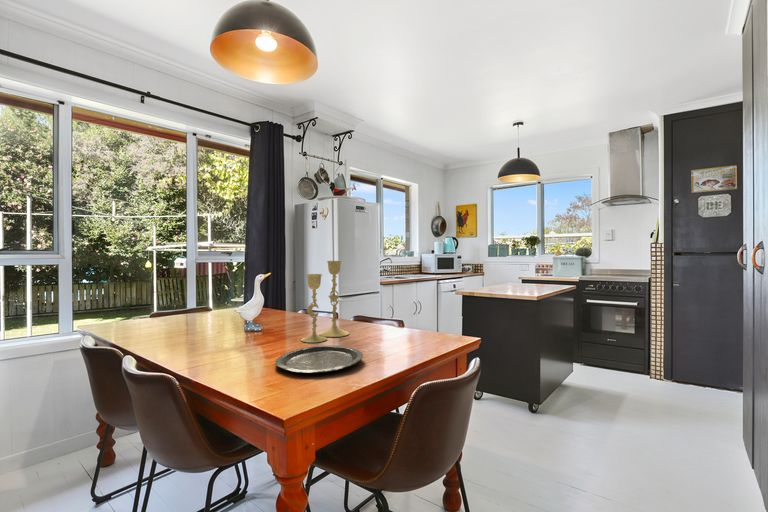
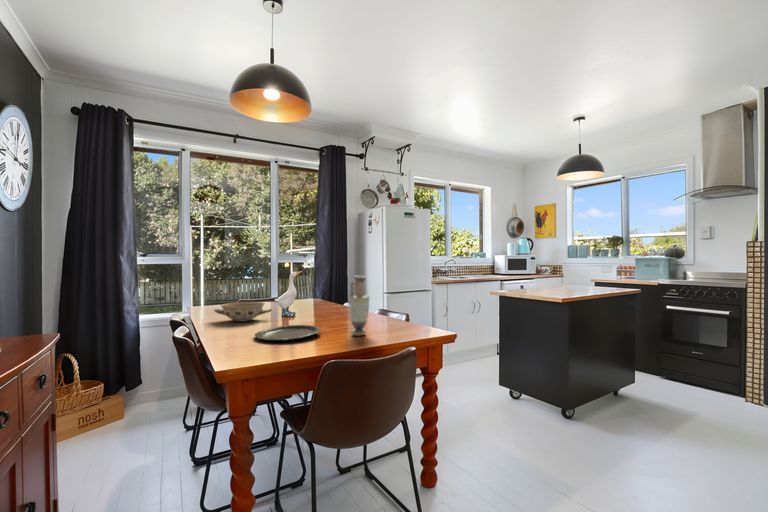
candlestick: present [301,261,349,343] -> none [302,260,345,324]
vase: none [395,280,419,355] -> present [350,275,369,336]
ceramic bowl: none [170,317,253,347] -> present [214,302,271,322]

